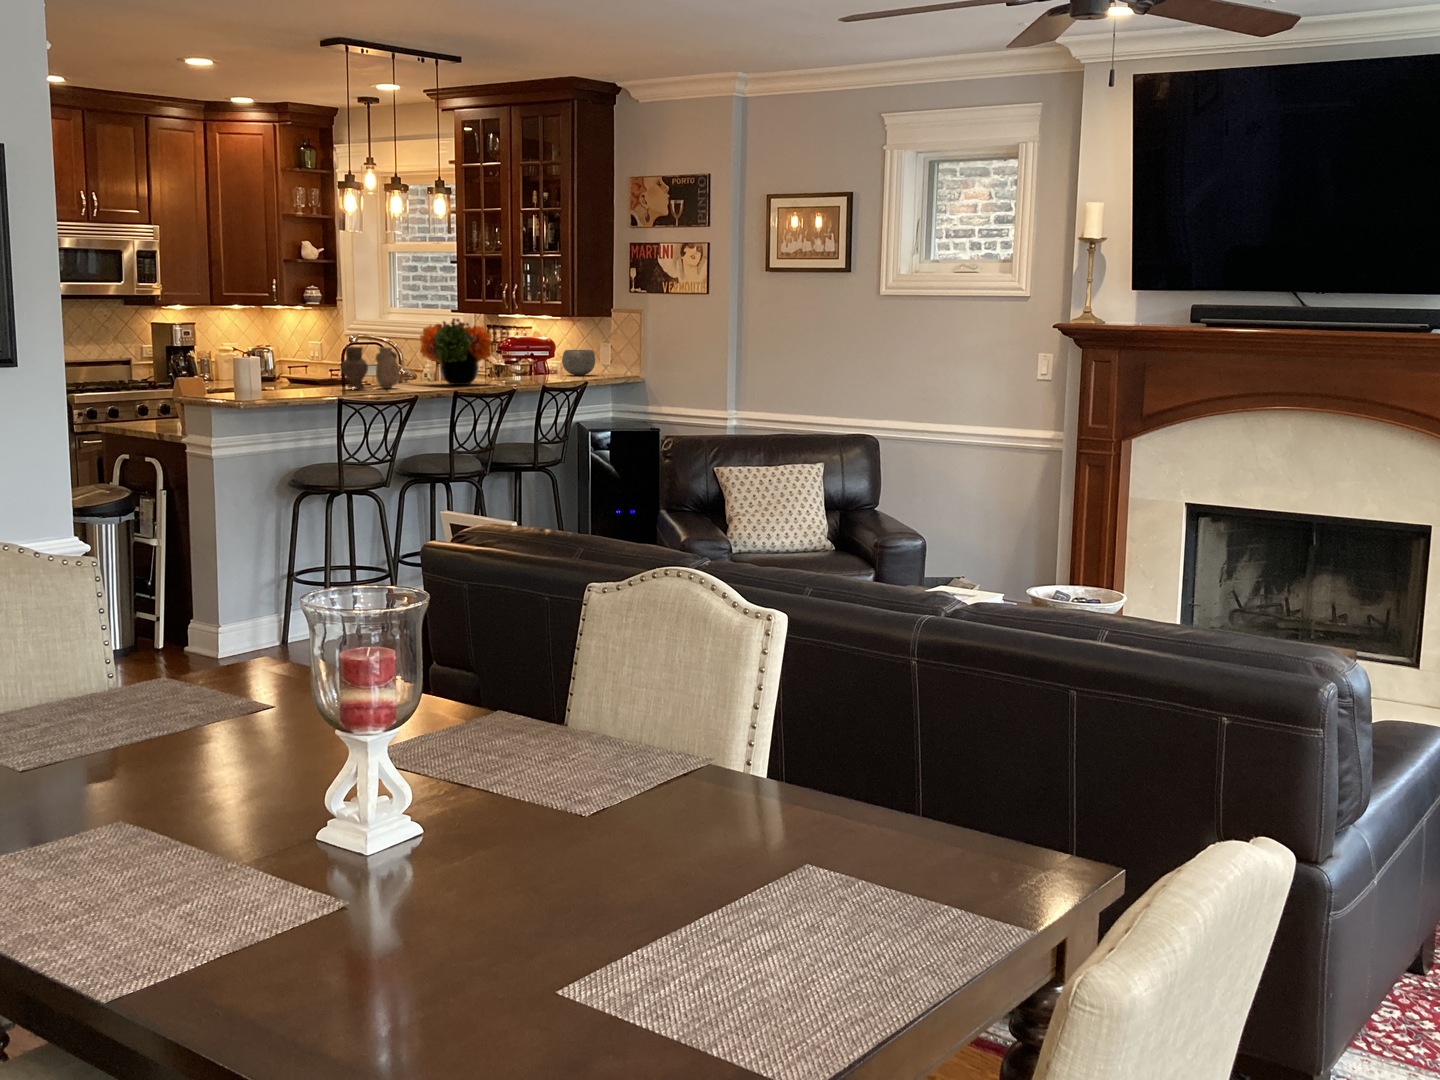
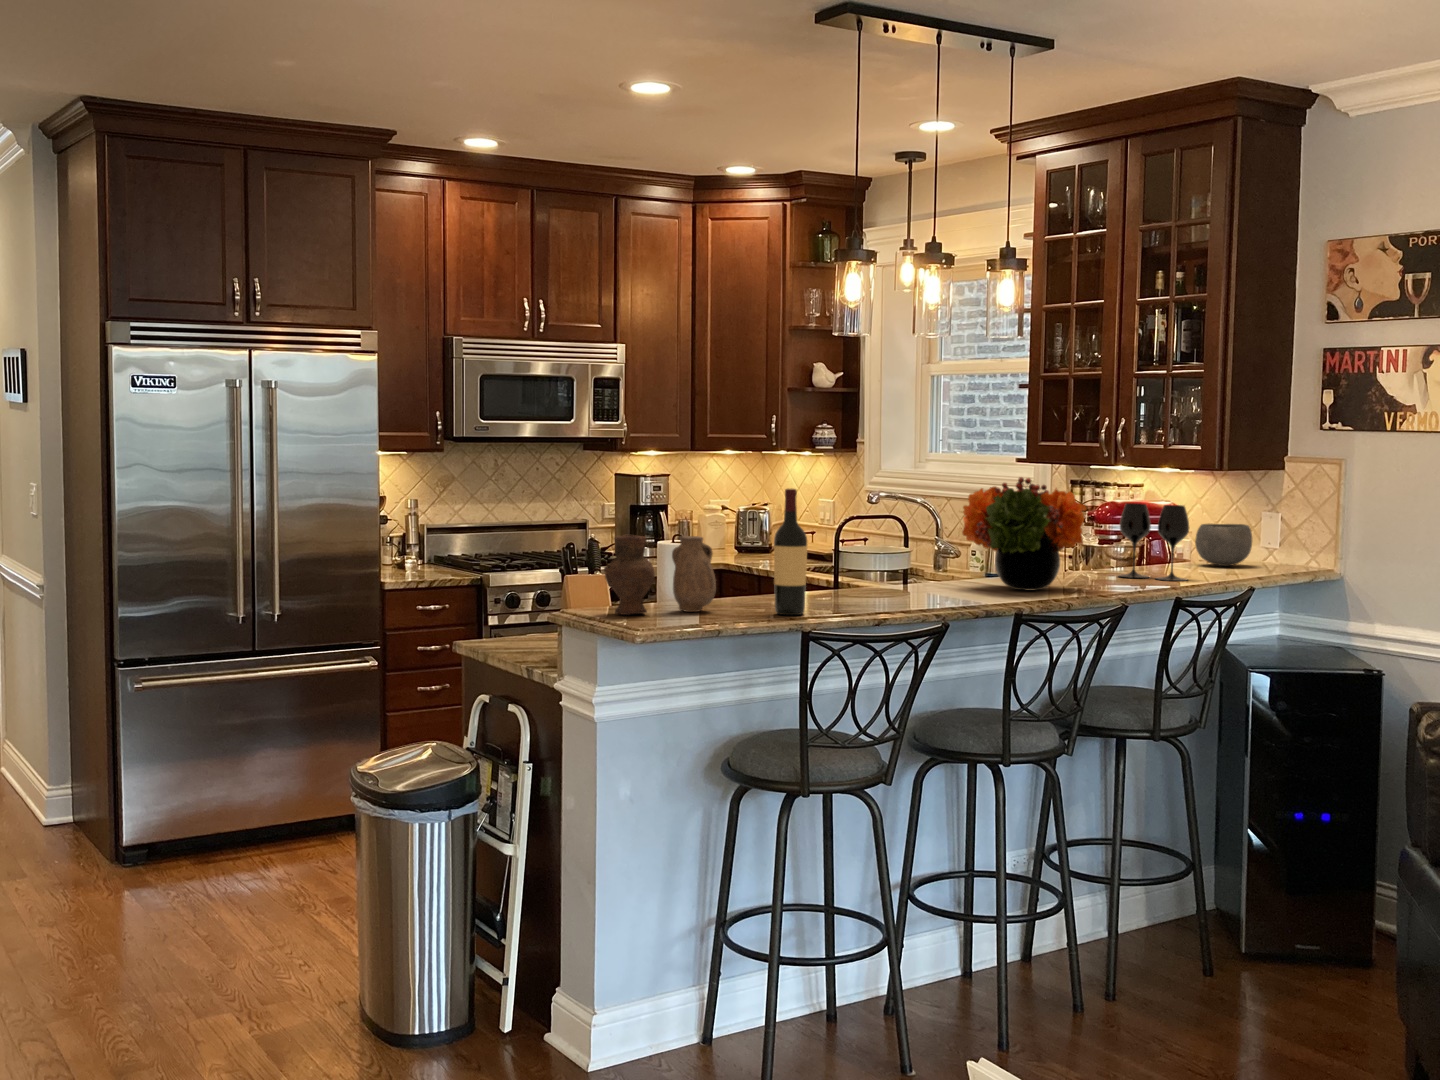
wine bottle: none [313,322,333,395] -> present [774,489,807,615]
wine glass: none [514,335,555,381] -> present [1119,503,1189,581]
vase: present [341,346,400,389] -> present [604,535,716,615]

